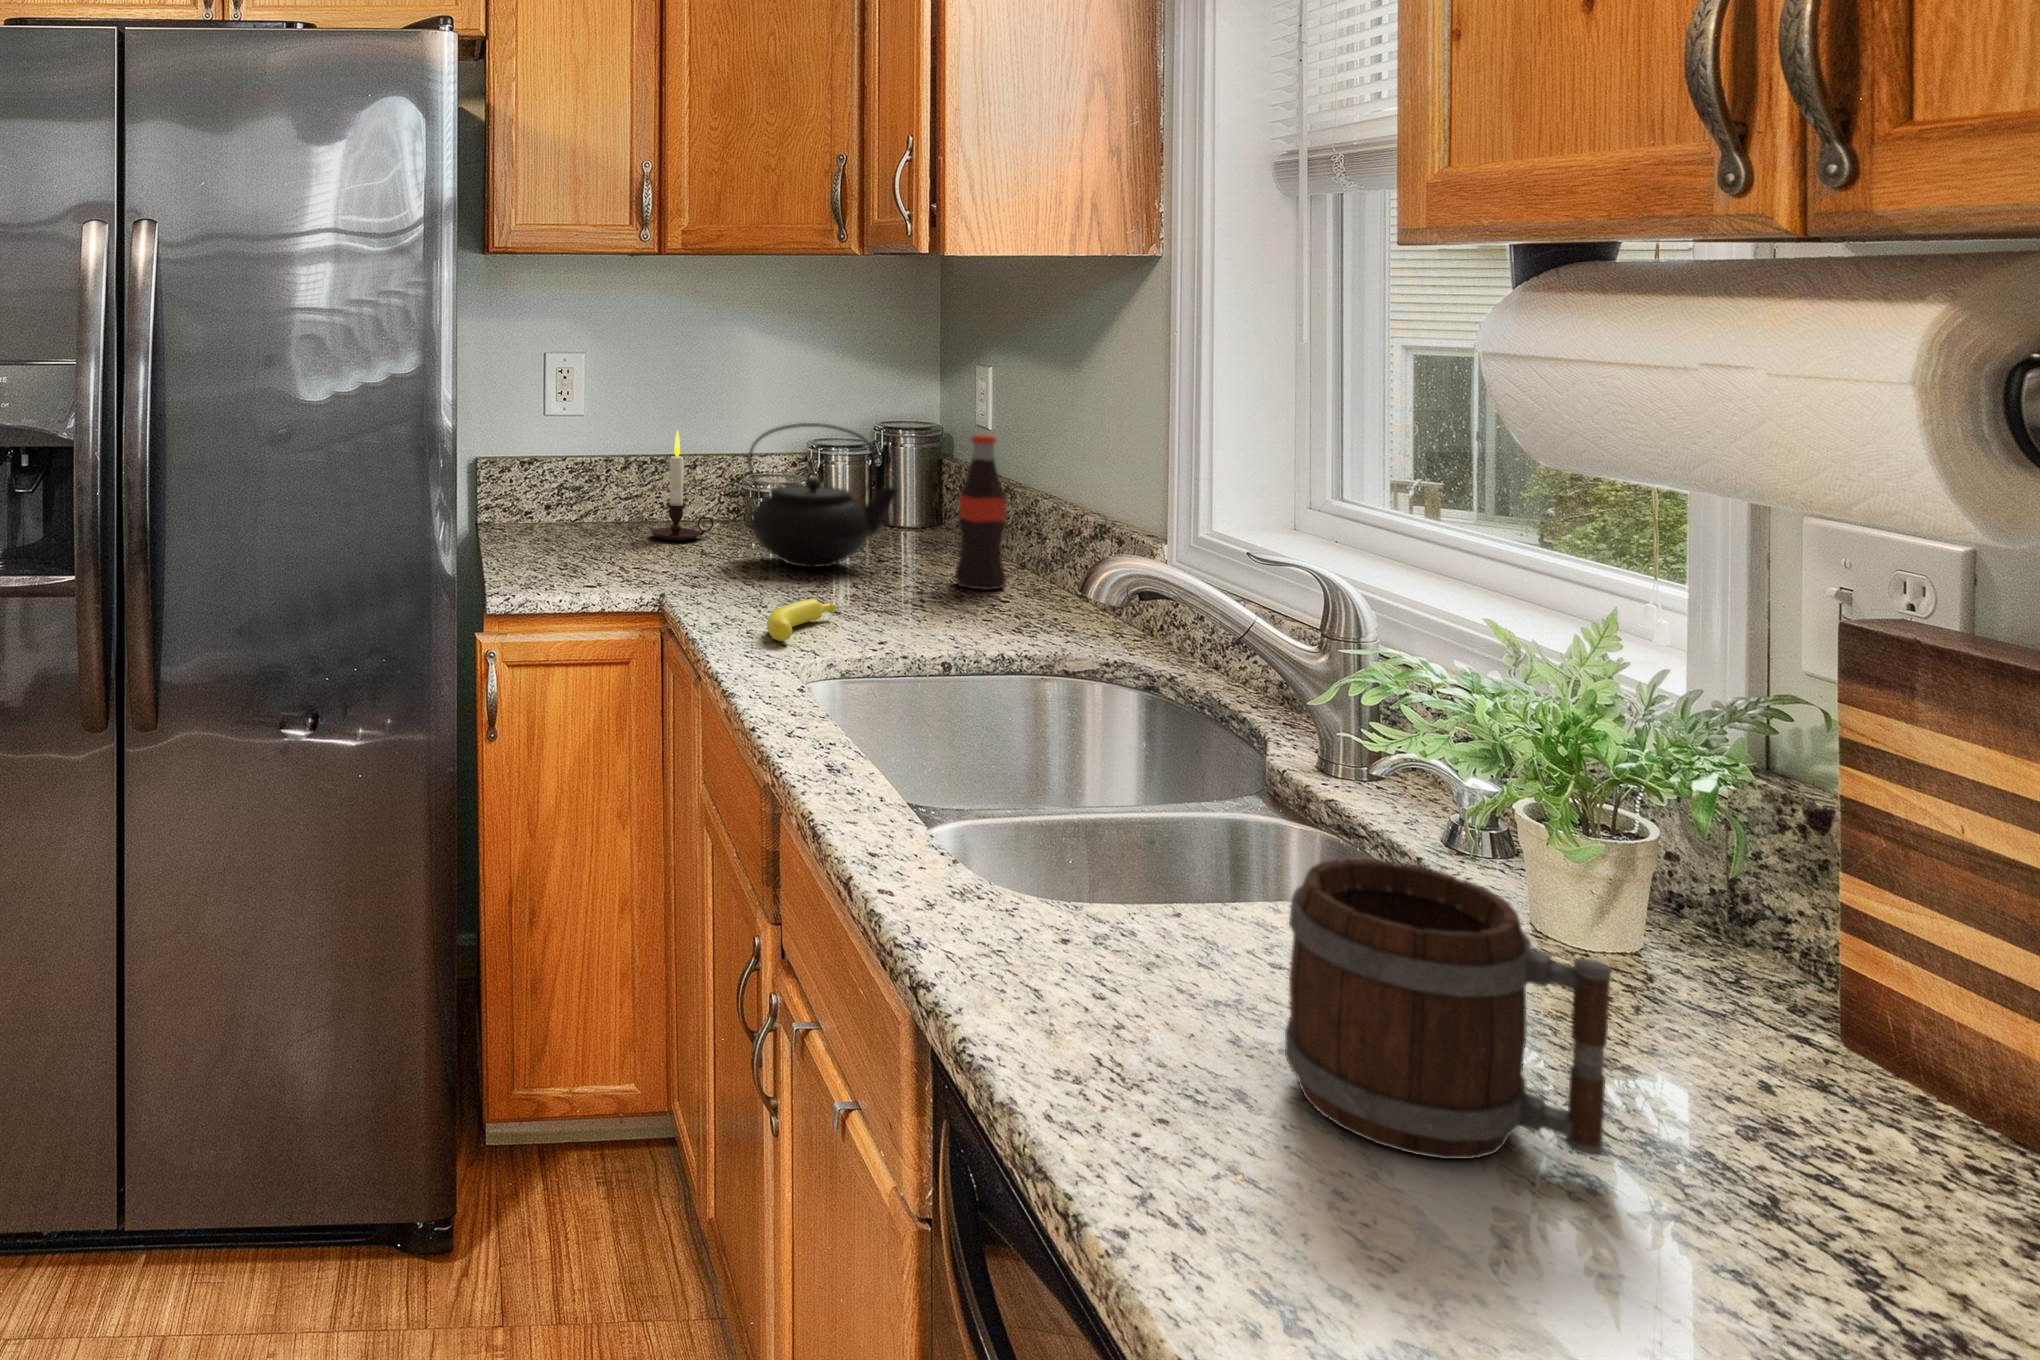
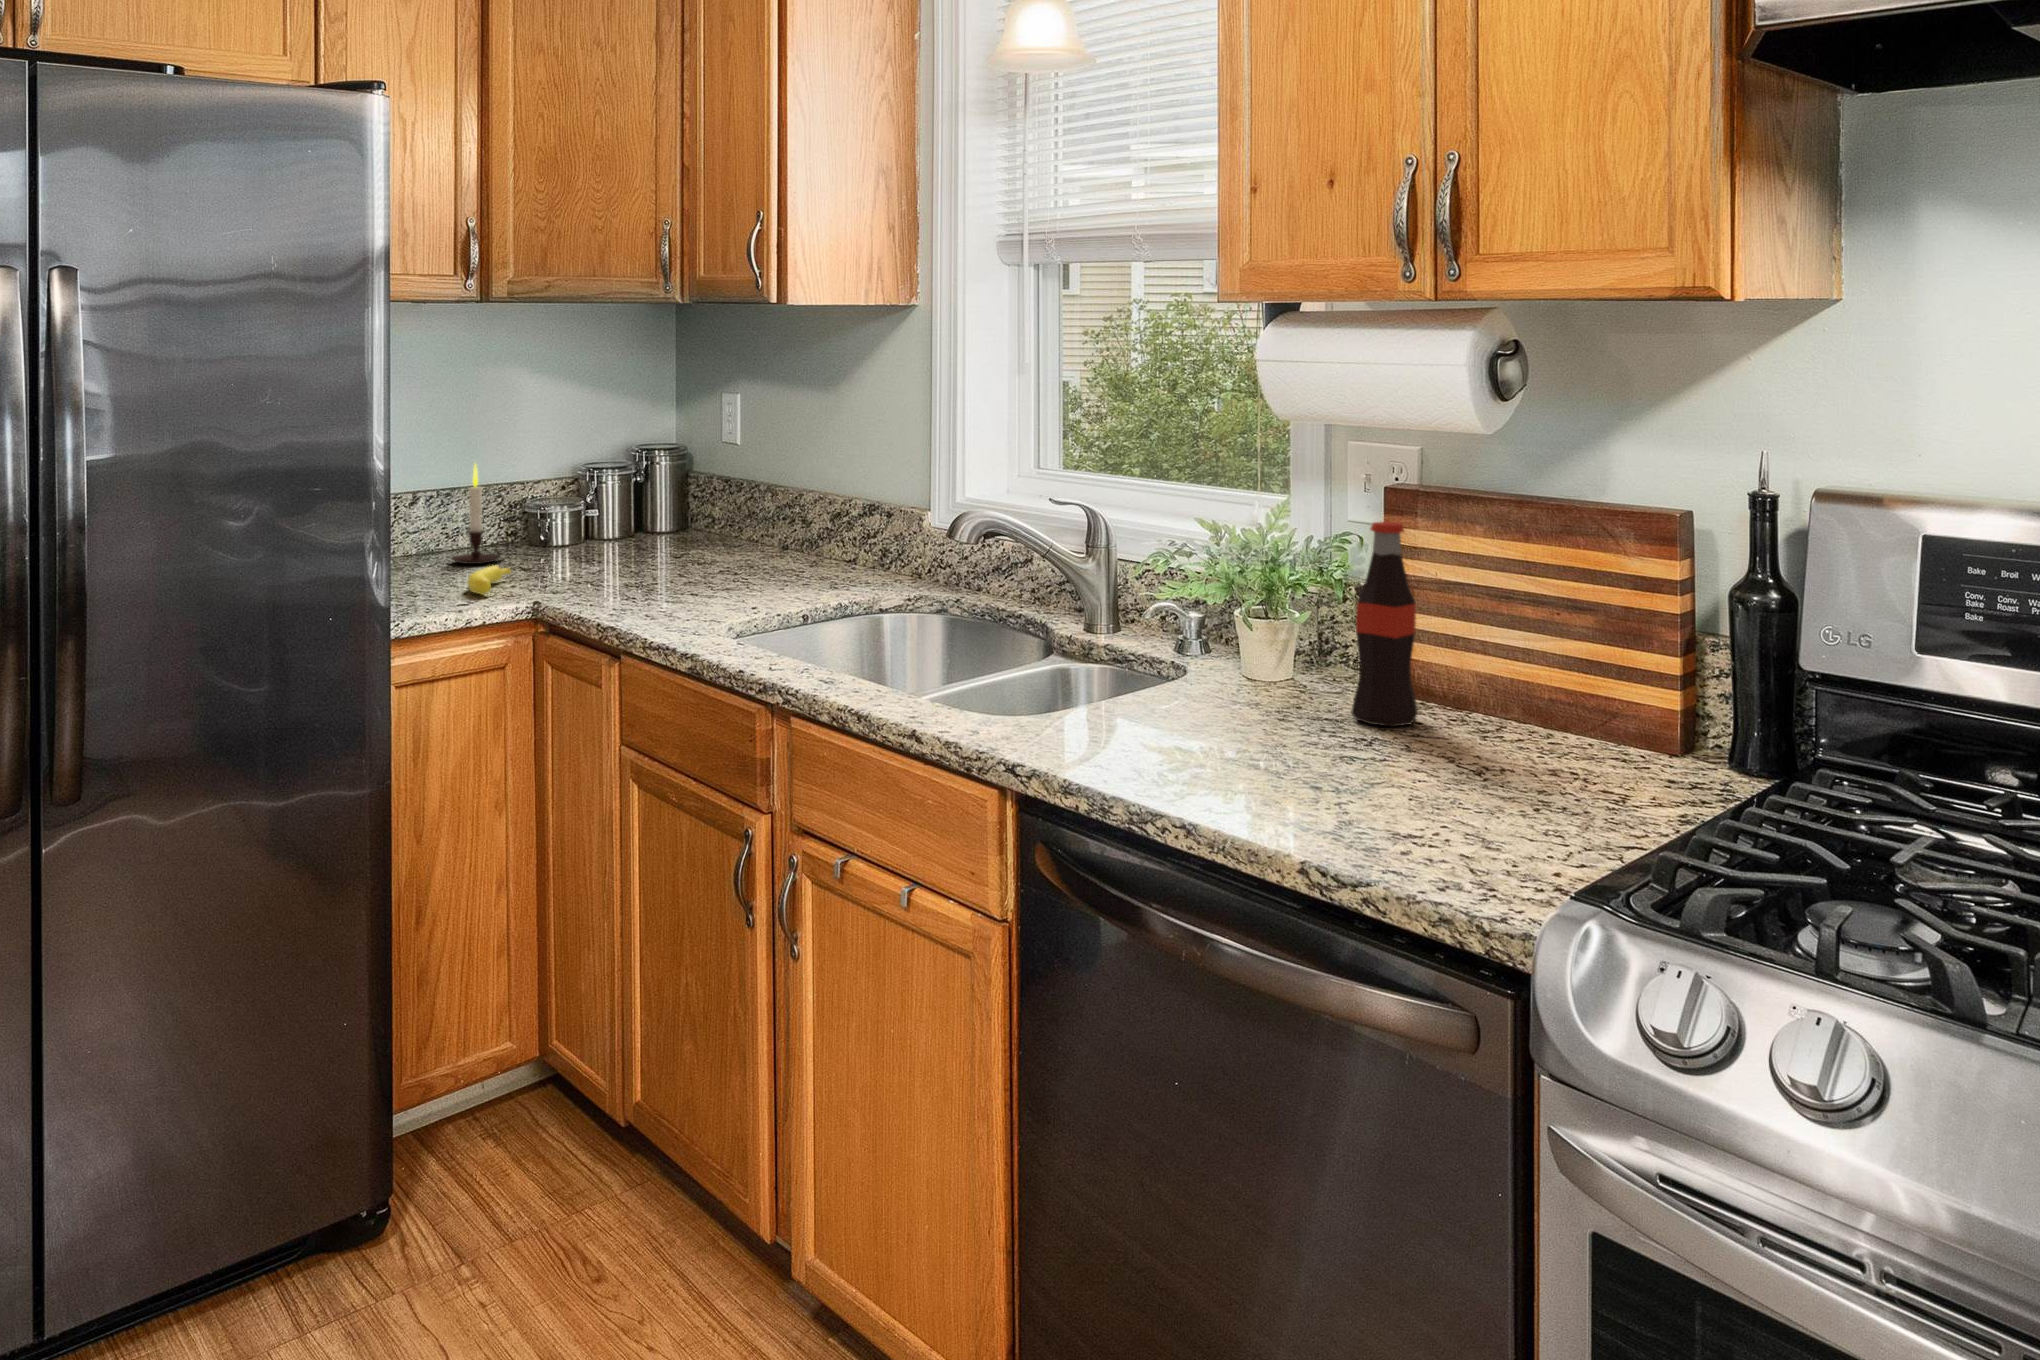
teapot: present [748,423,898,567] -> none [565,445,691,570]
bottle: present [955,435,1006,590] -> present [1351,521,1418,727]
banana: present [767,599,835,642] -> present [467,565,511,595]
mug: present [1285,859,1612,1159] -> none [1199,628,1345,766]

